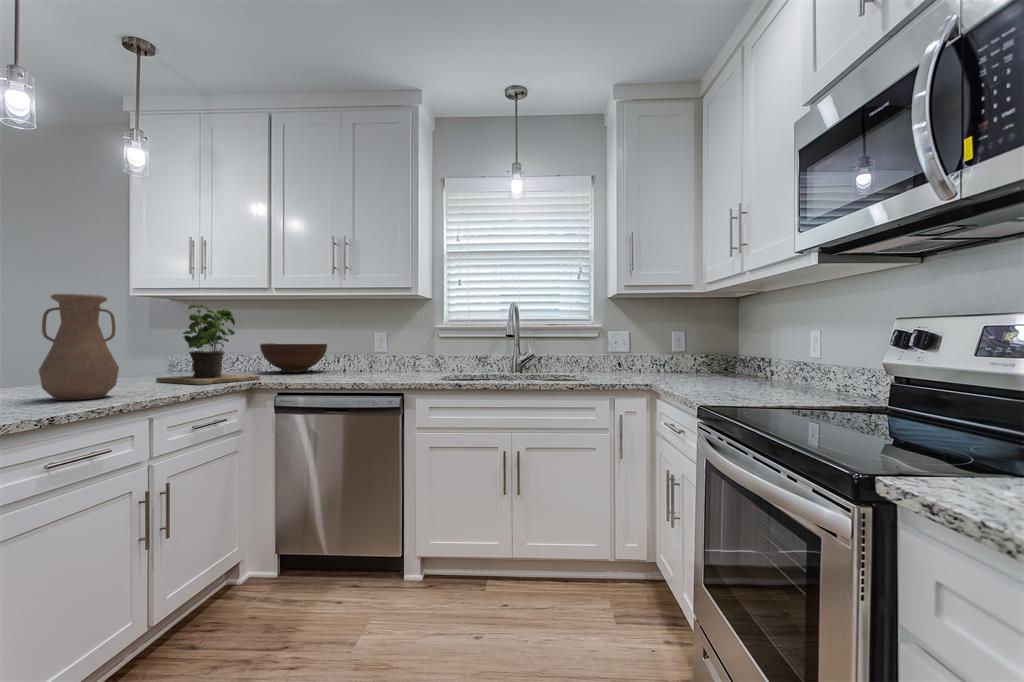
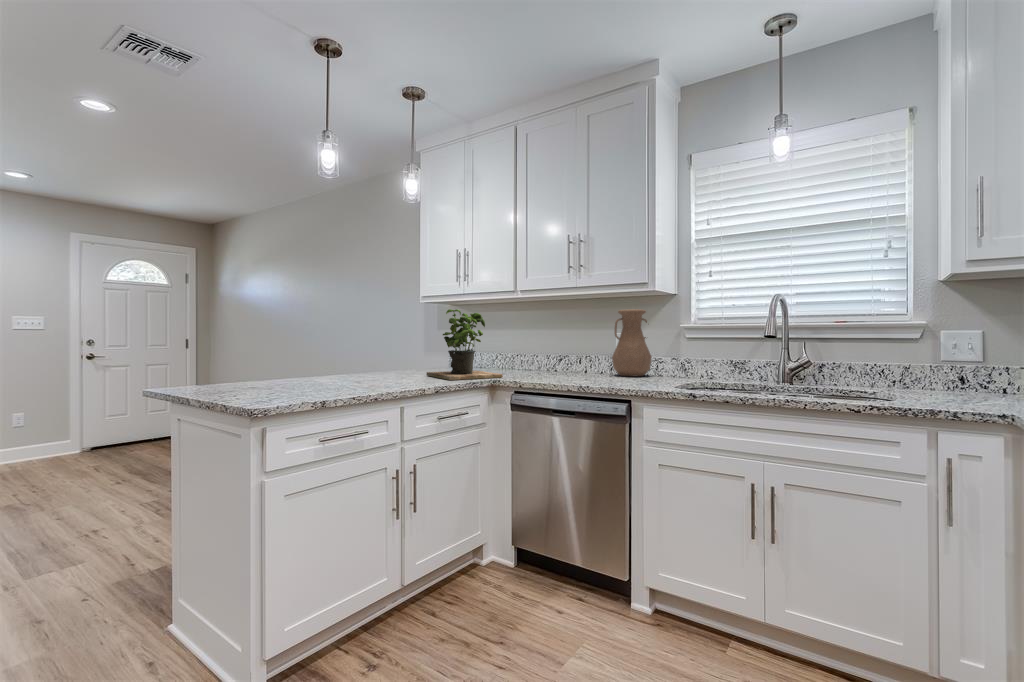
vase: present [39,294,119,400] -> present [612,310,652,377]
fruit bowl: present [260,343,327,373] -> none [511,343,570,372]

